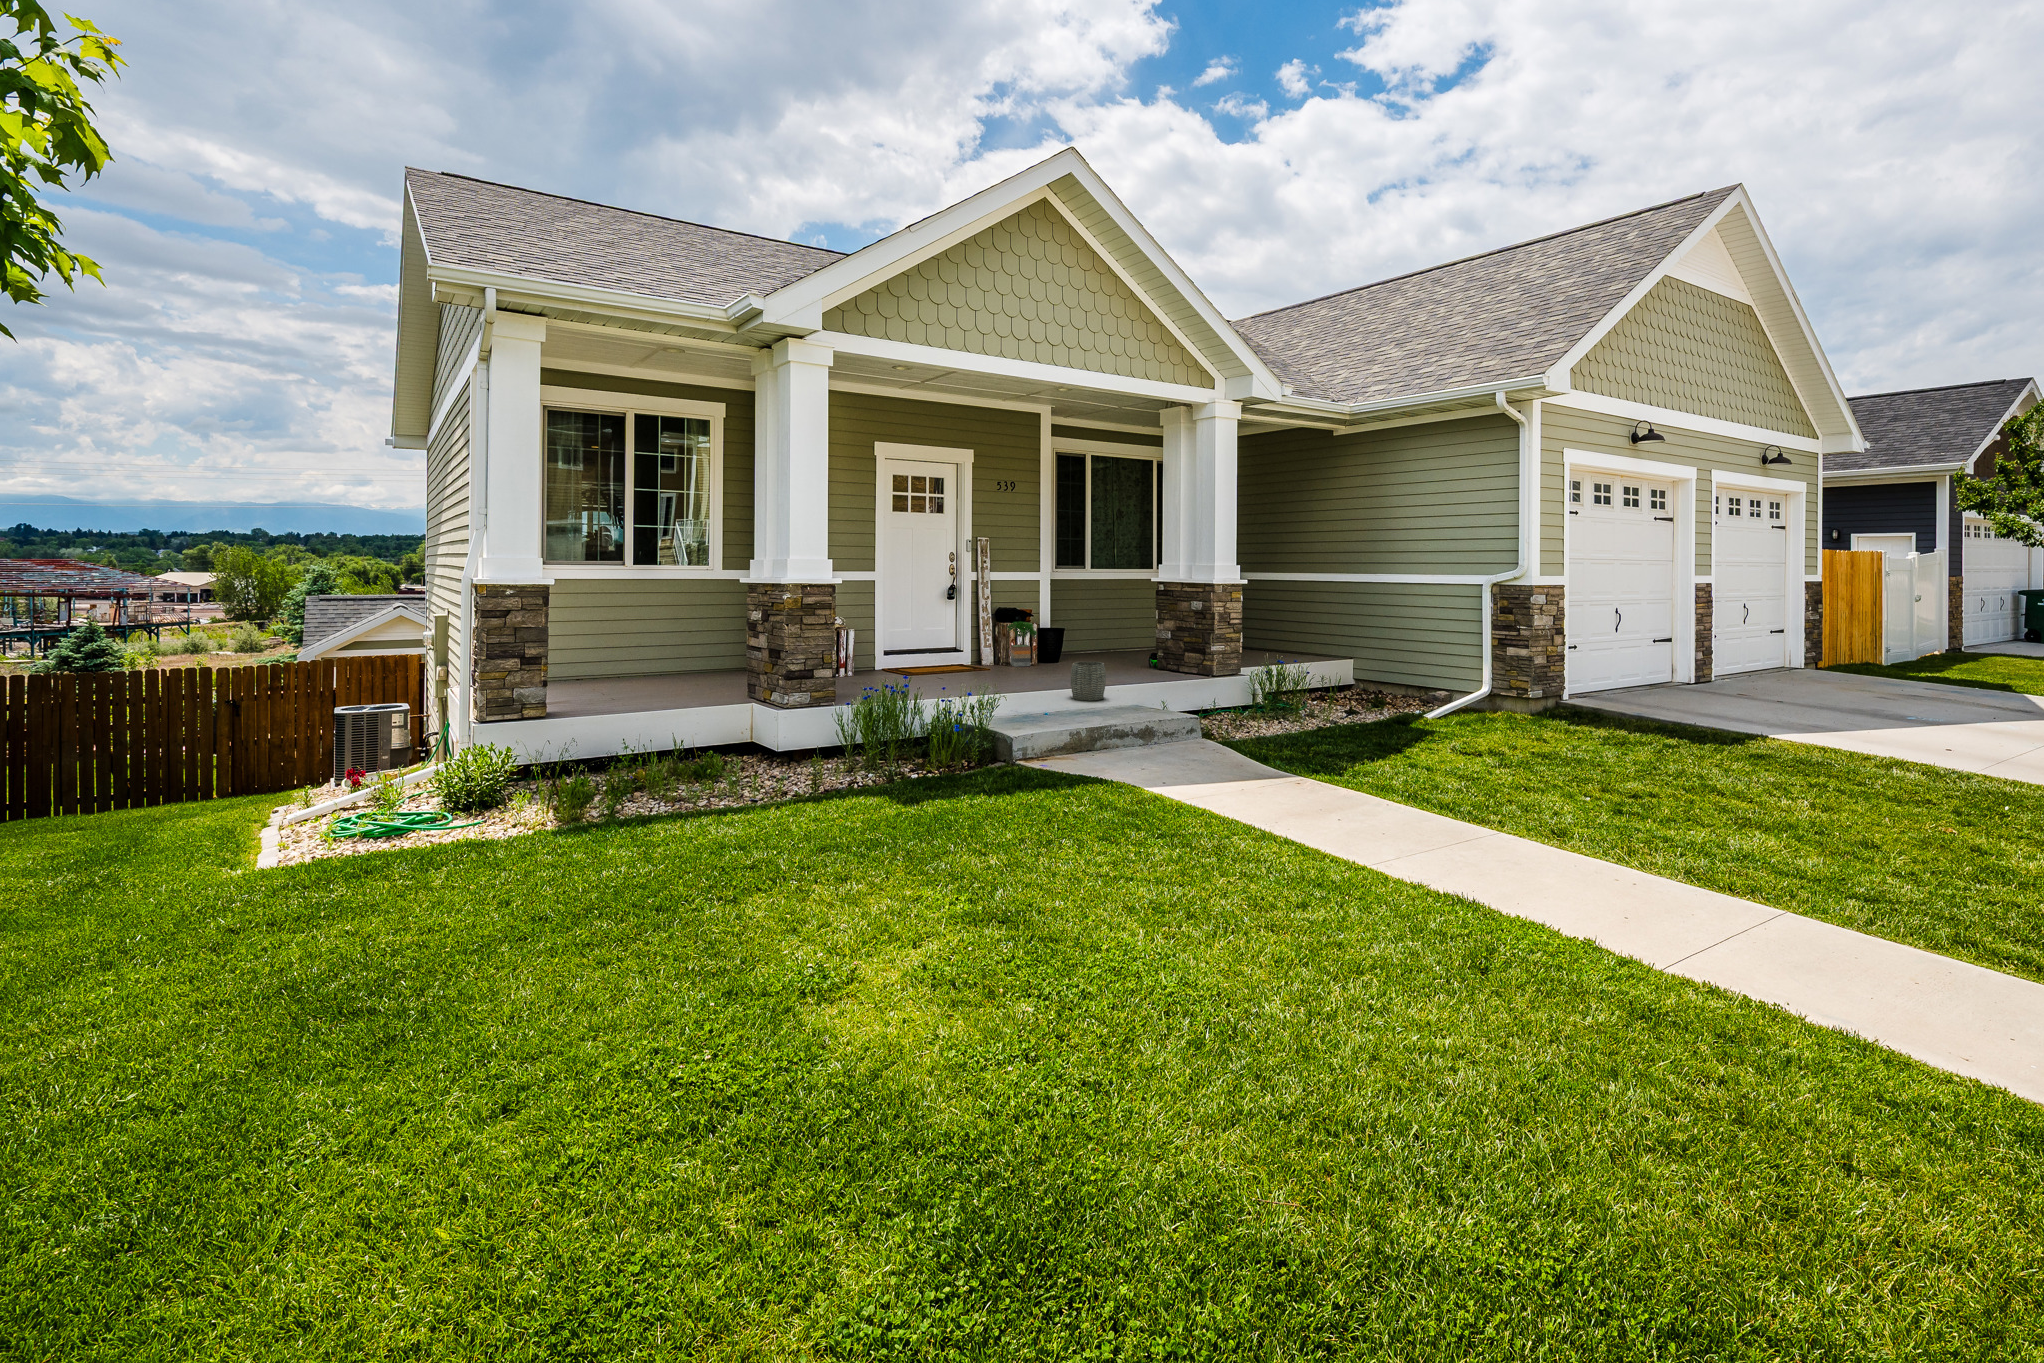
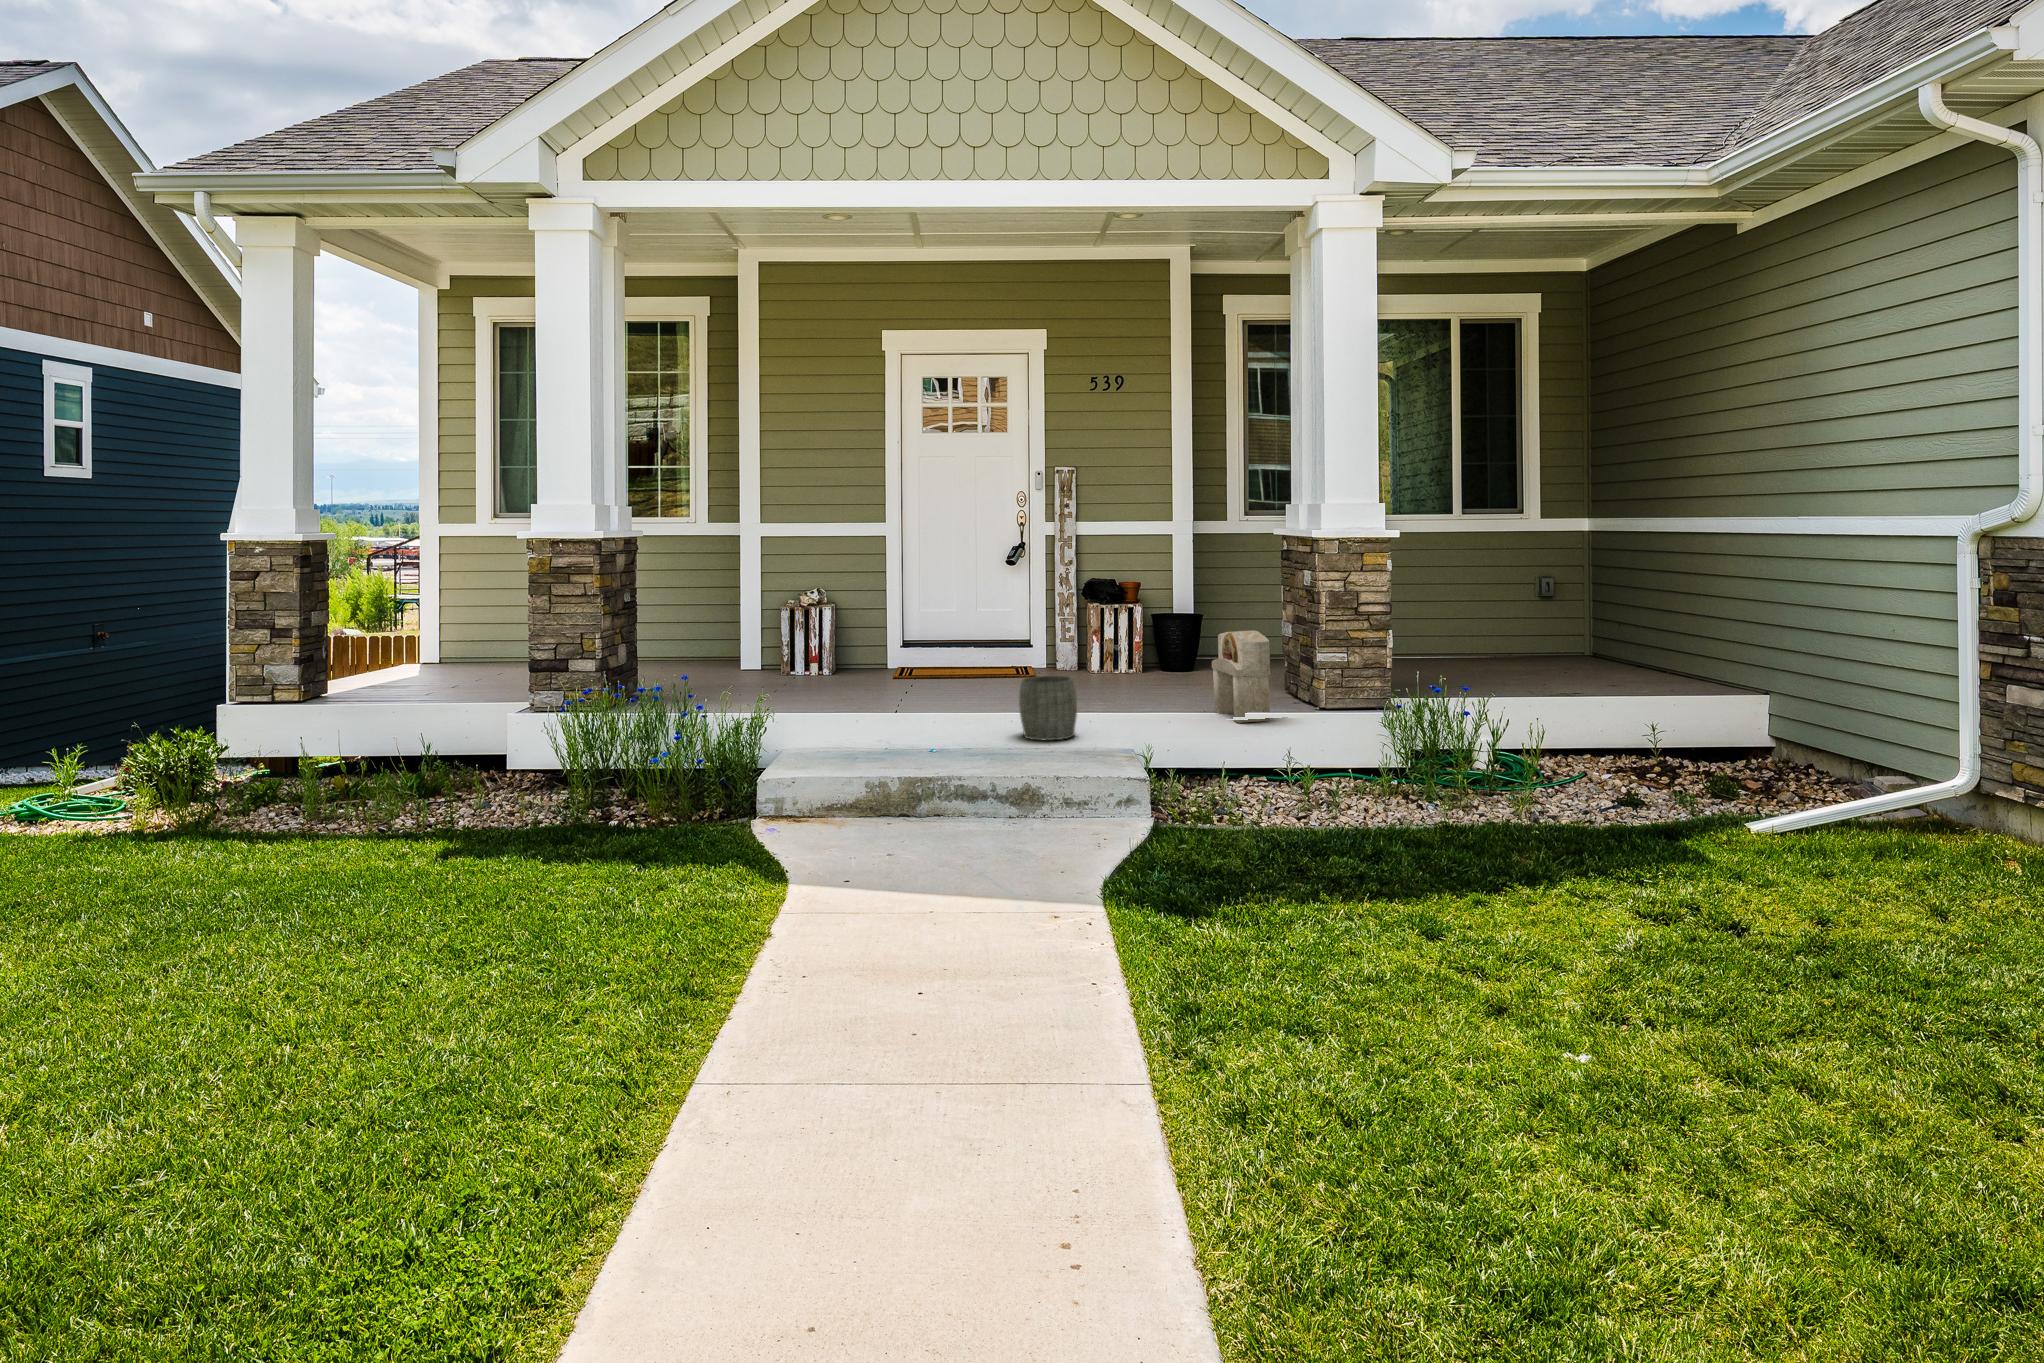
potted tree: present [1007,622,1037,667] -> none [1086,602,1135,676]
stool: none [1132,634,1175,686] -> present [1212,630,1270,723]

